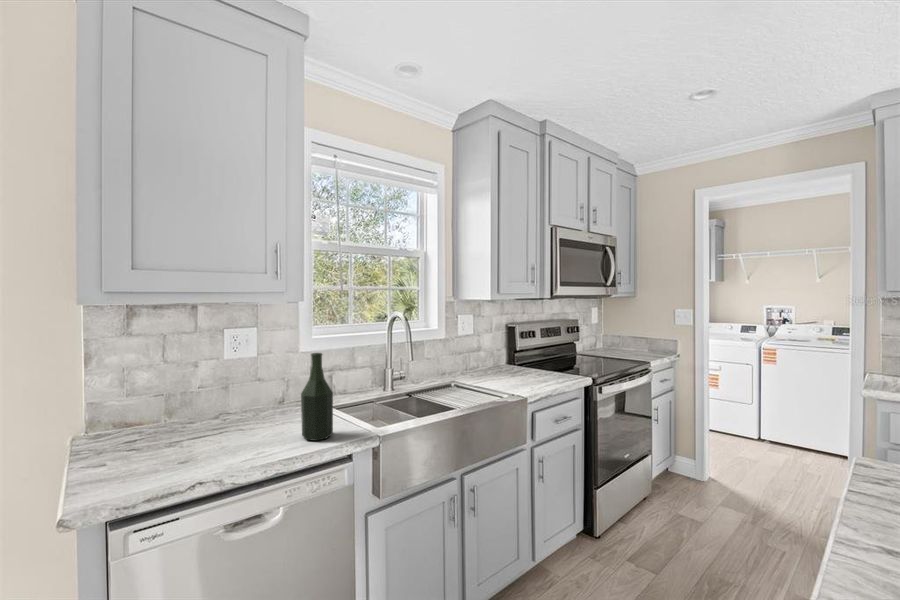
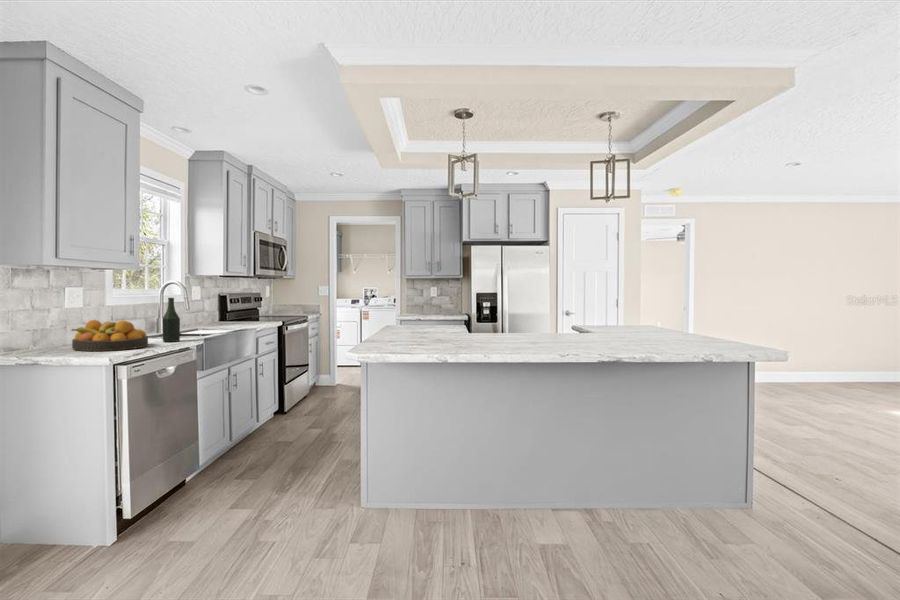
fruit bowl: none [125,396,258,471] -> present [72,320,148,351]

